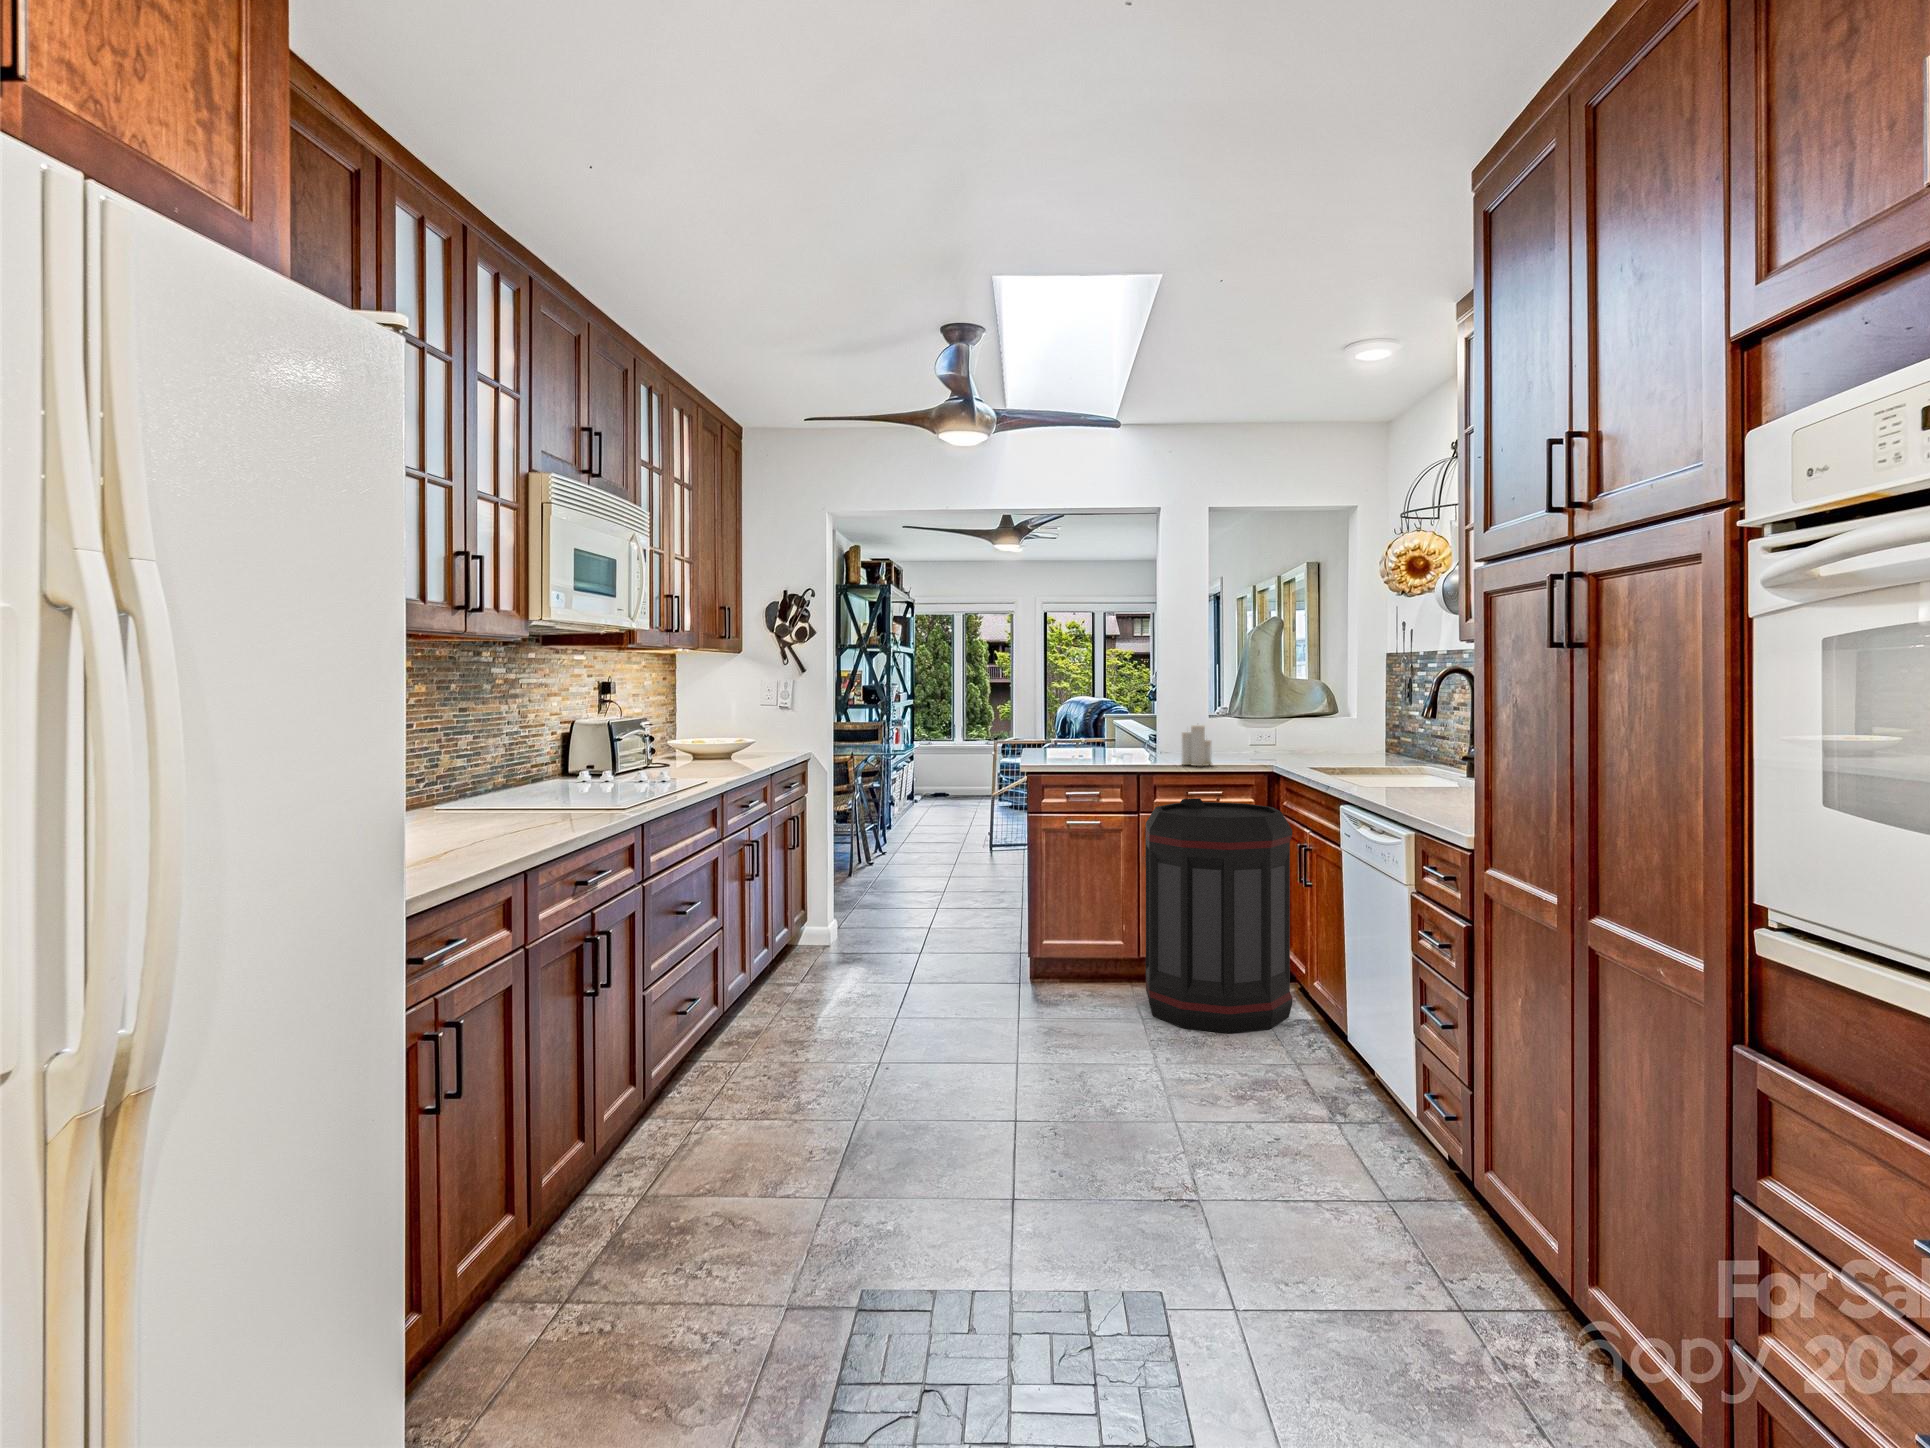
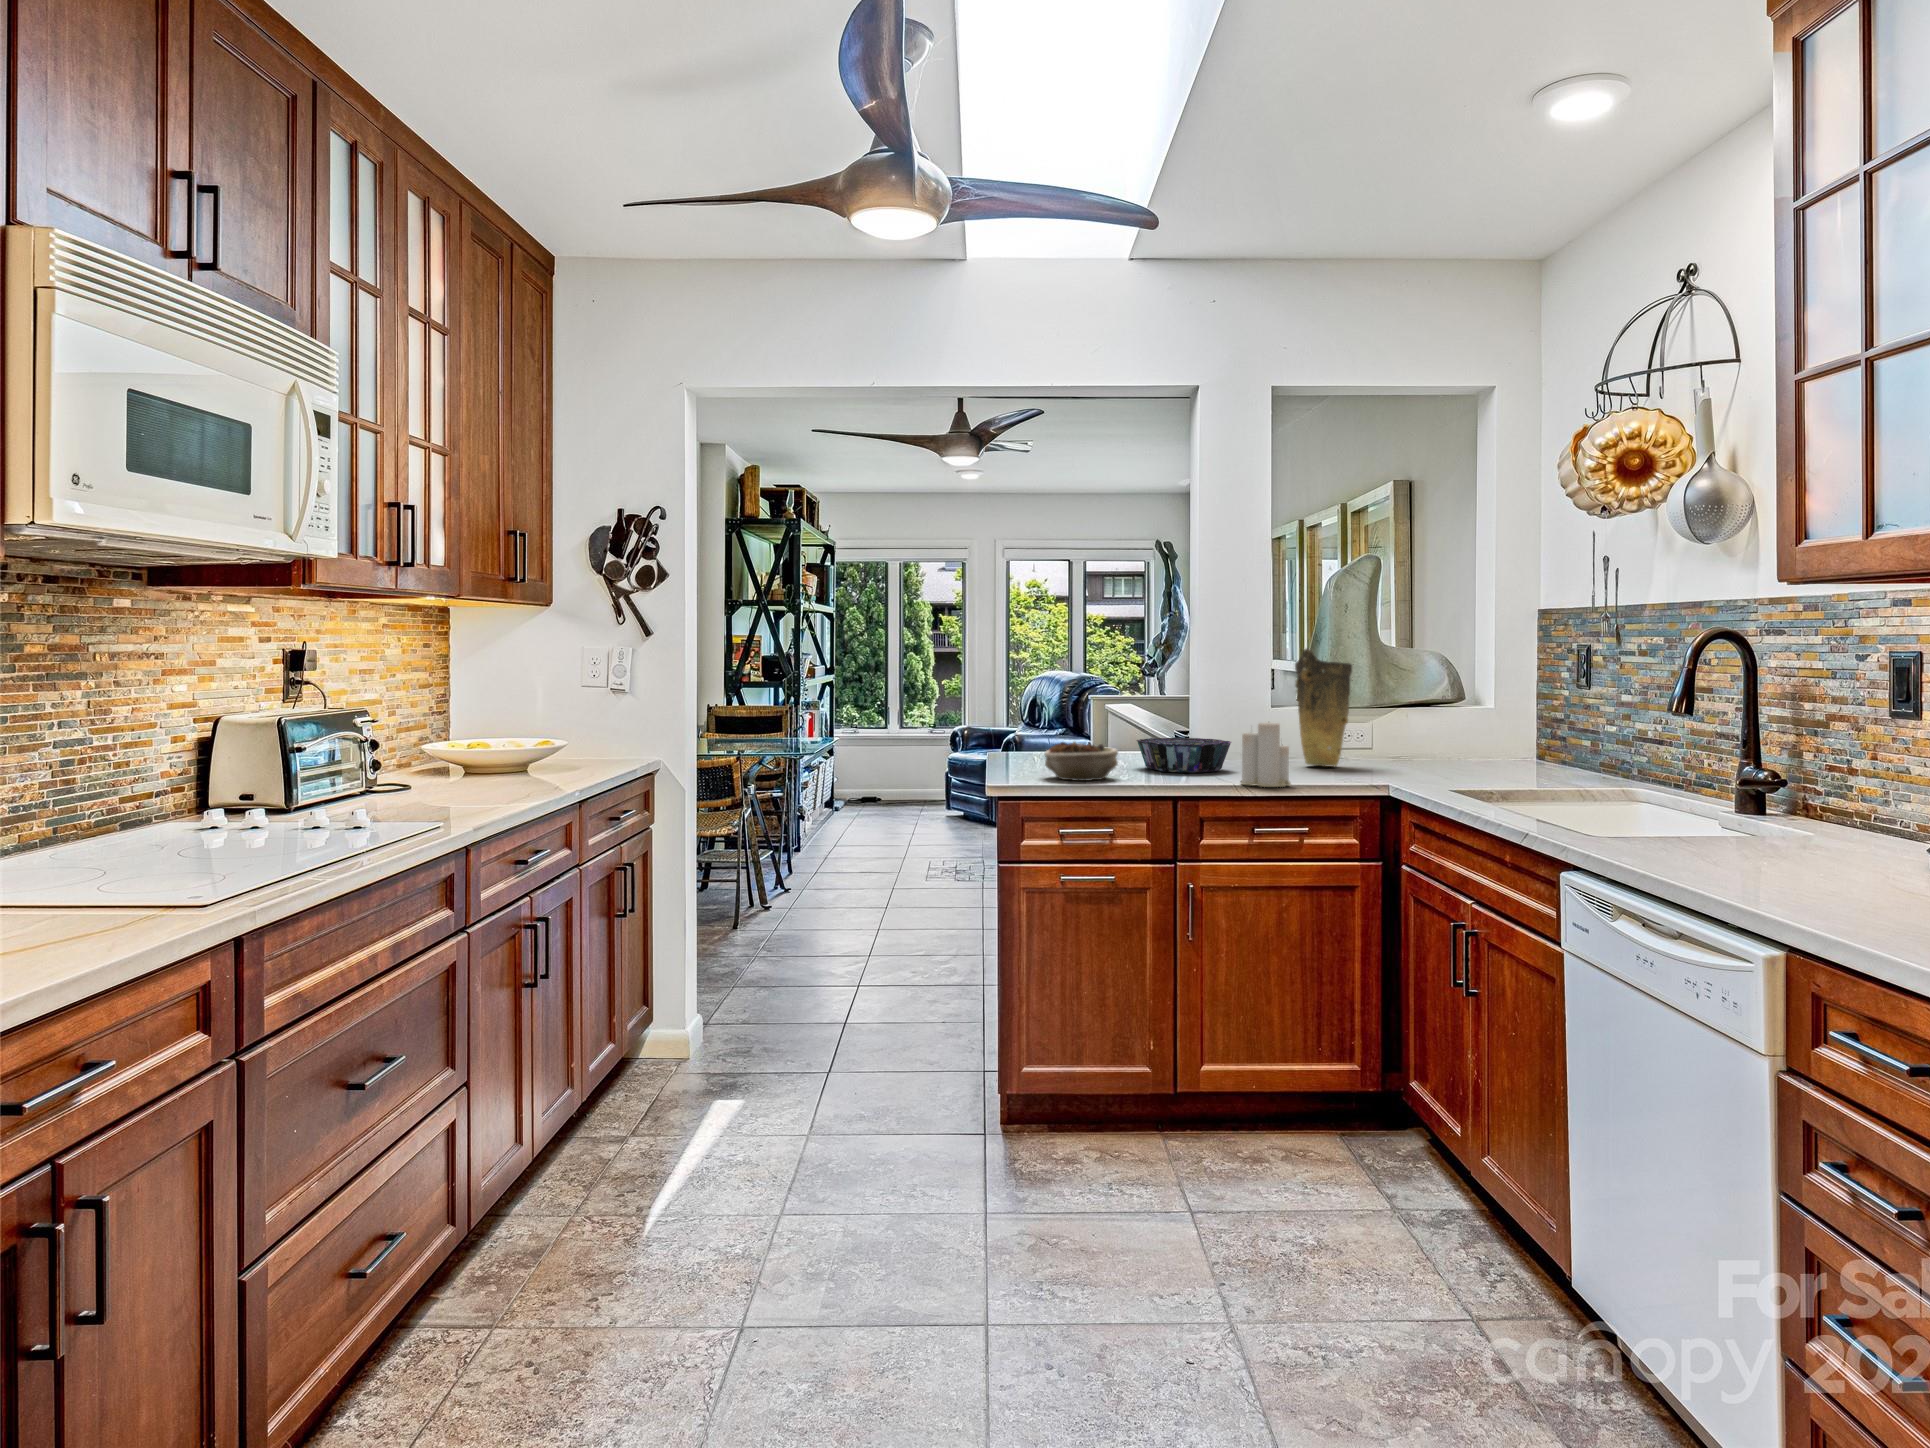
vase: none [1225,678,1265,756] -> present [1295,648,1352,767]
decorative bowl: none [1119,737,1182,759] -> present [1137,737,1231,773]
succulent planter: none [1057,738,1105,763] -> present [1044,742,1118,781]
trash can: present [1146,798,1292,1033] -> none [1191,841,1439,1245]

